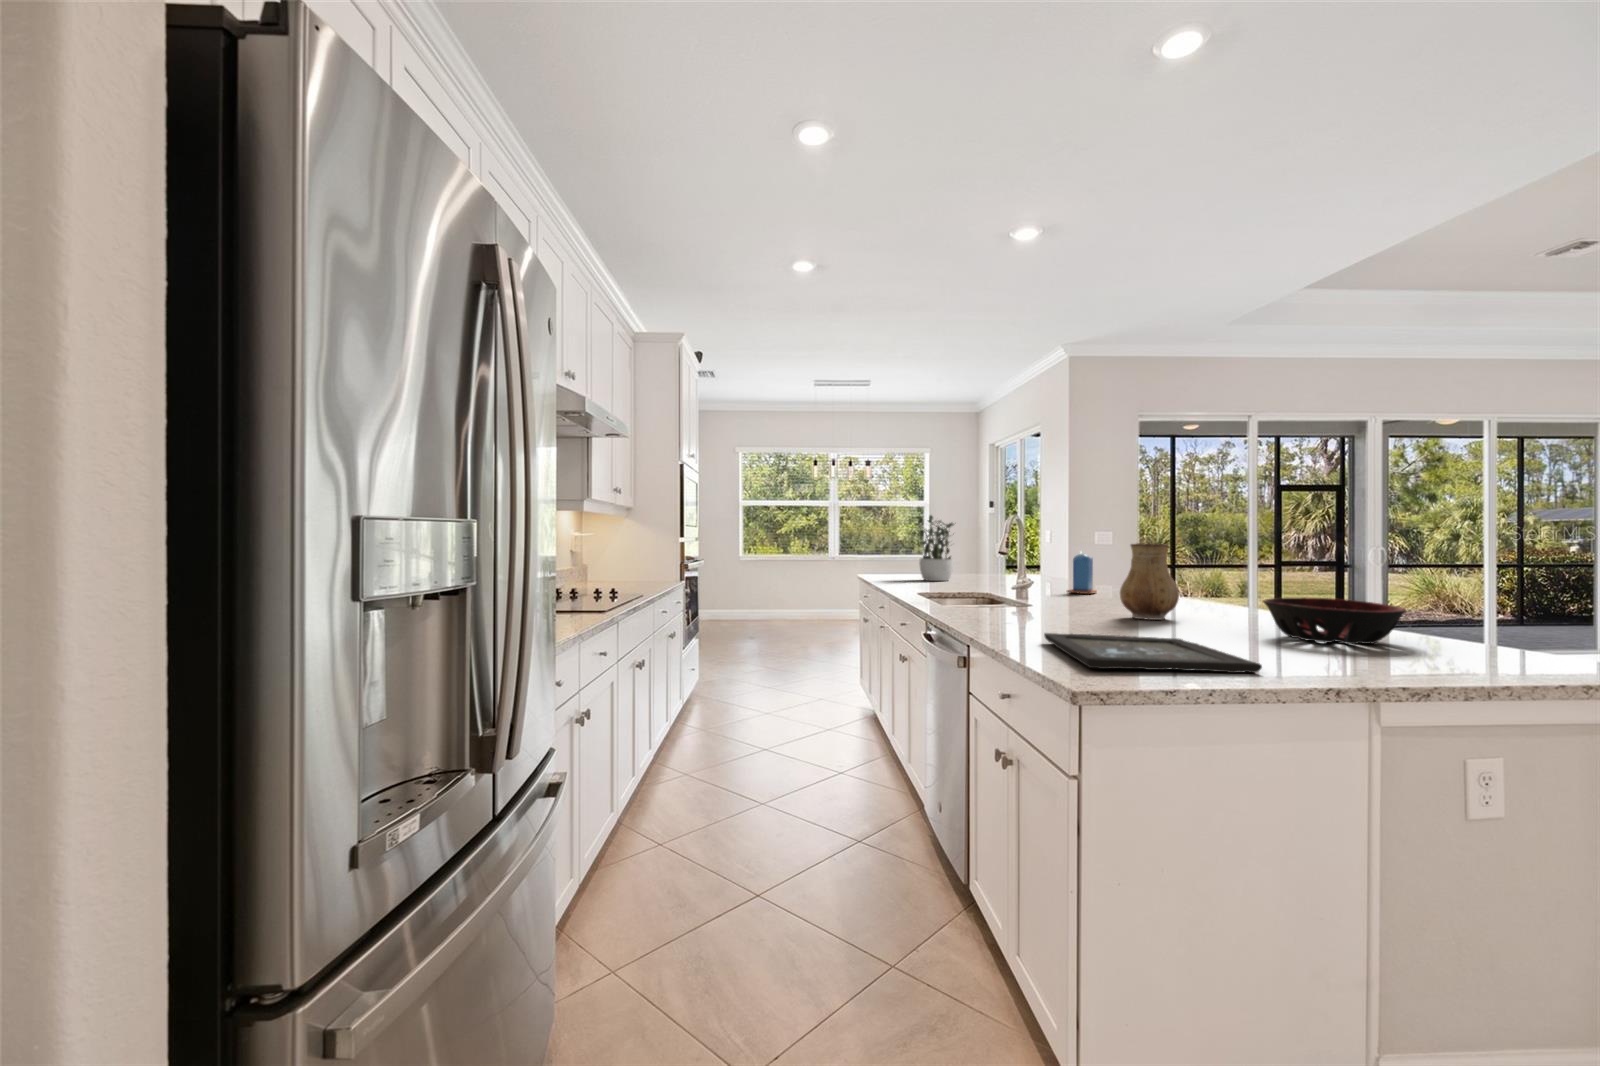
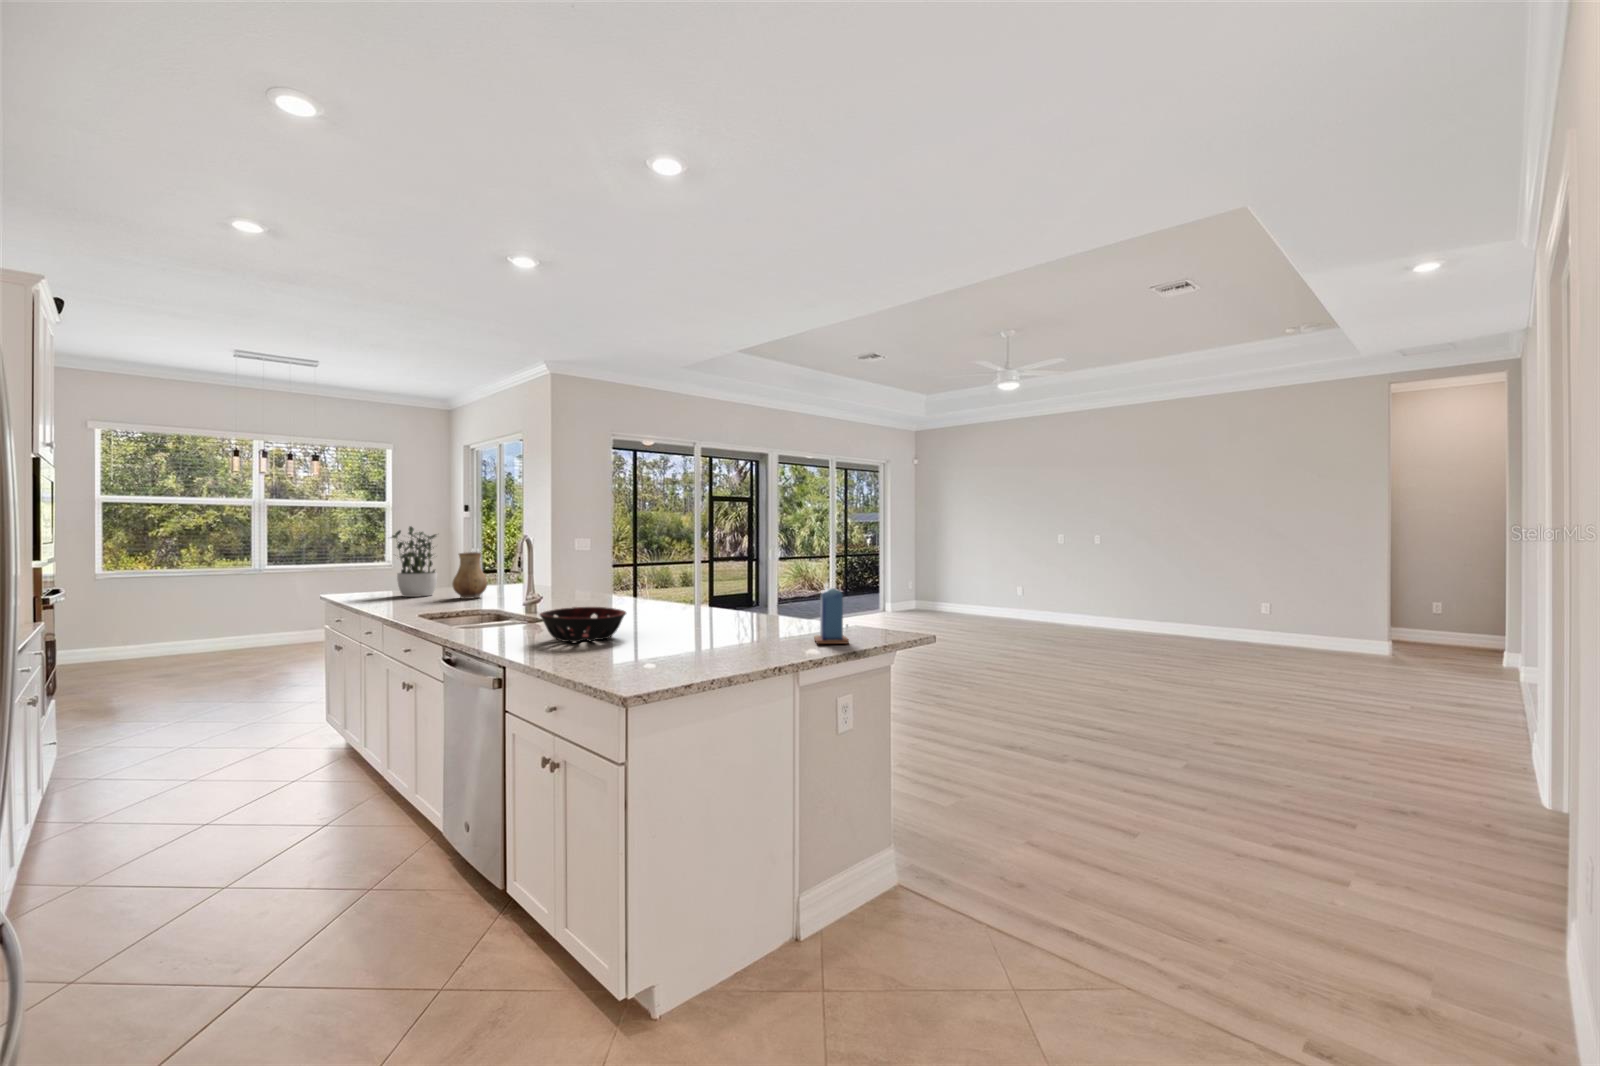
ceramic pitcher: present [1120,543,1179,620] -> present [452,552,487,599]
candle: present [1067,552,1097,594] -> present [814,584,849,644]
decorative bowl: present [1263,598,1406,644] -> present [540,607,626,642]
tray: present [1044,633,1262,673] -> none [578,641,737,676]

